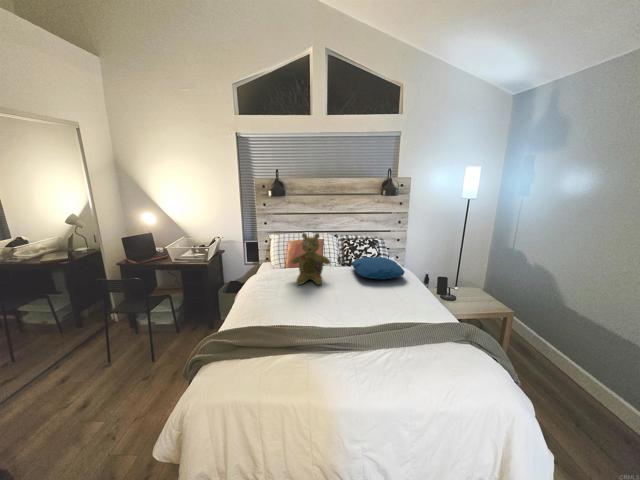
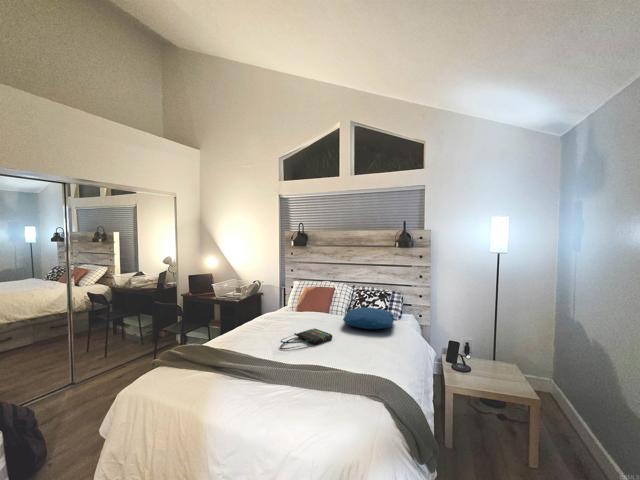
stuffed bear: present [292,233,330,285] -> none [284,275,320,325]
tote bag: none [329,288,367,319] -> present [280,329,332,349]

